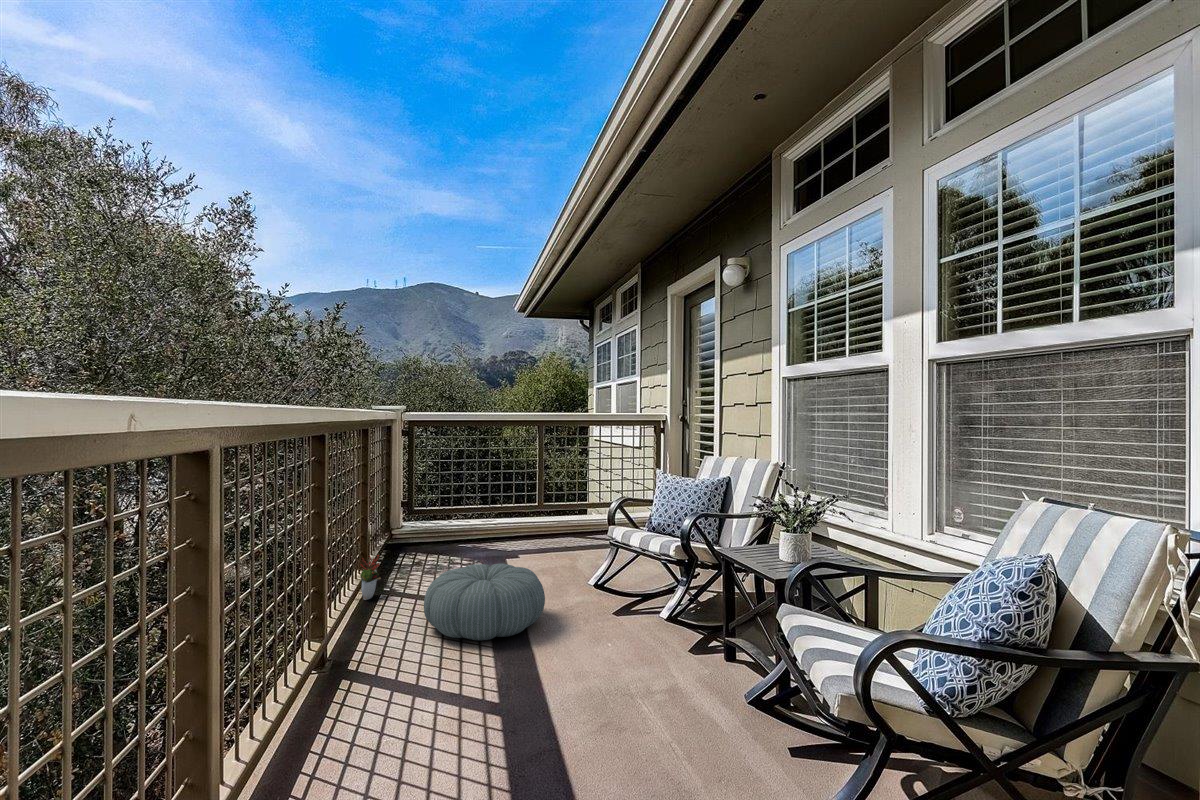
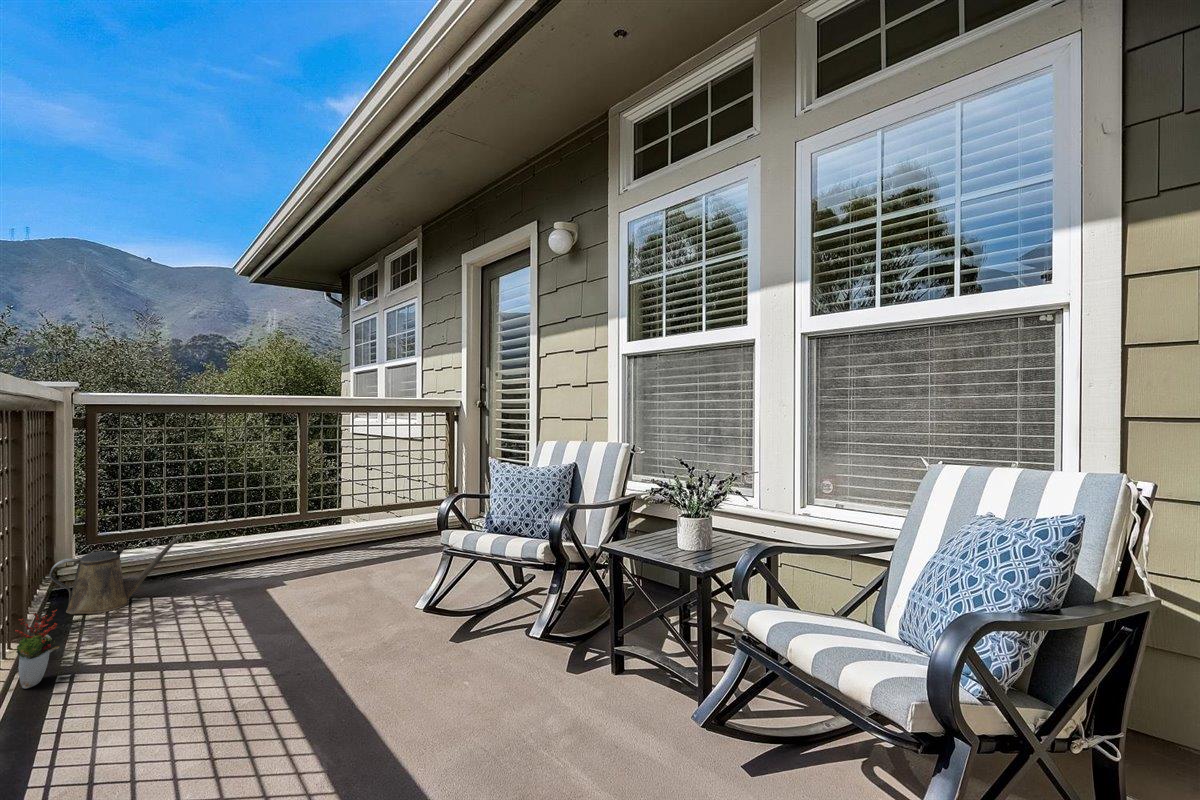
watering can: none [383,515,456,562] -> present [50,536,183,614]
pouf: present [424,564,545,640] -> none [163,597,367,725]

